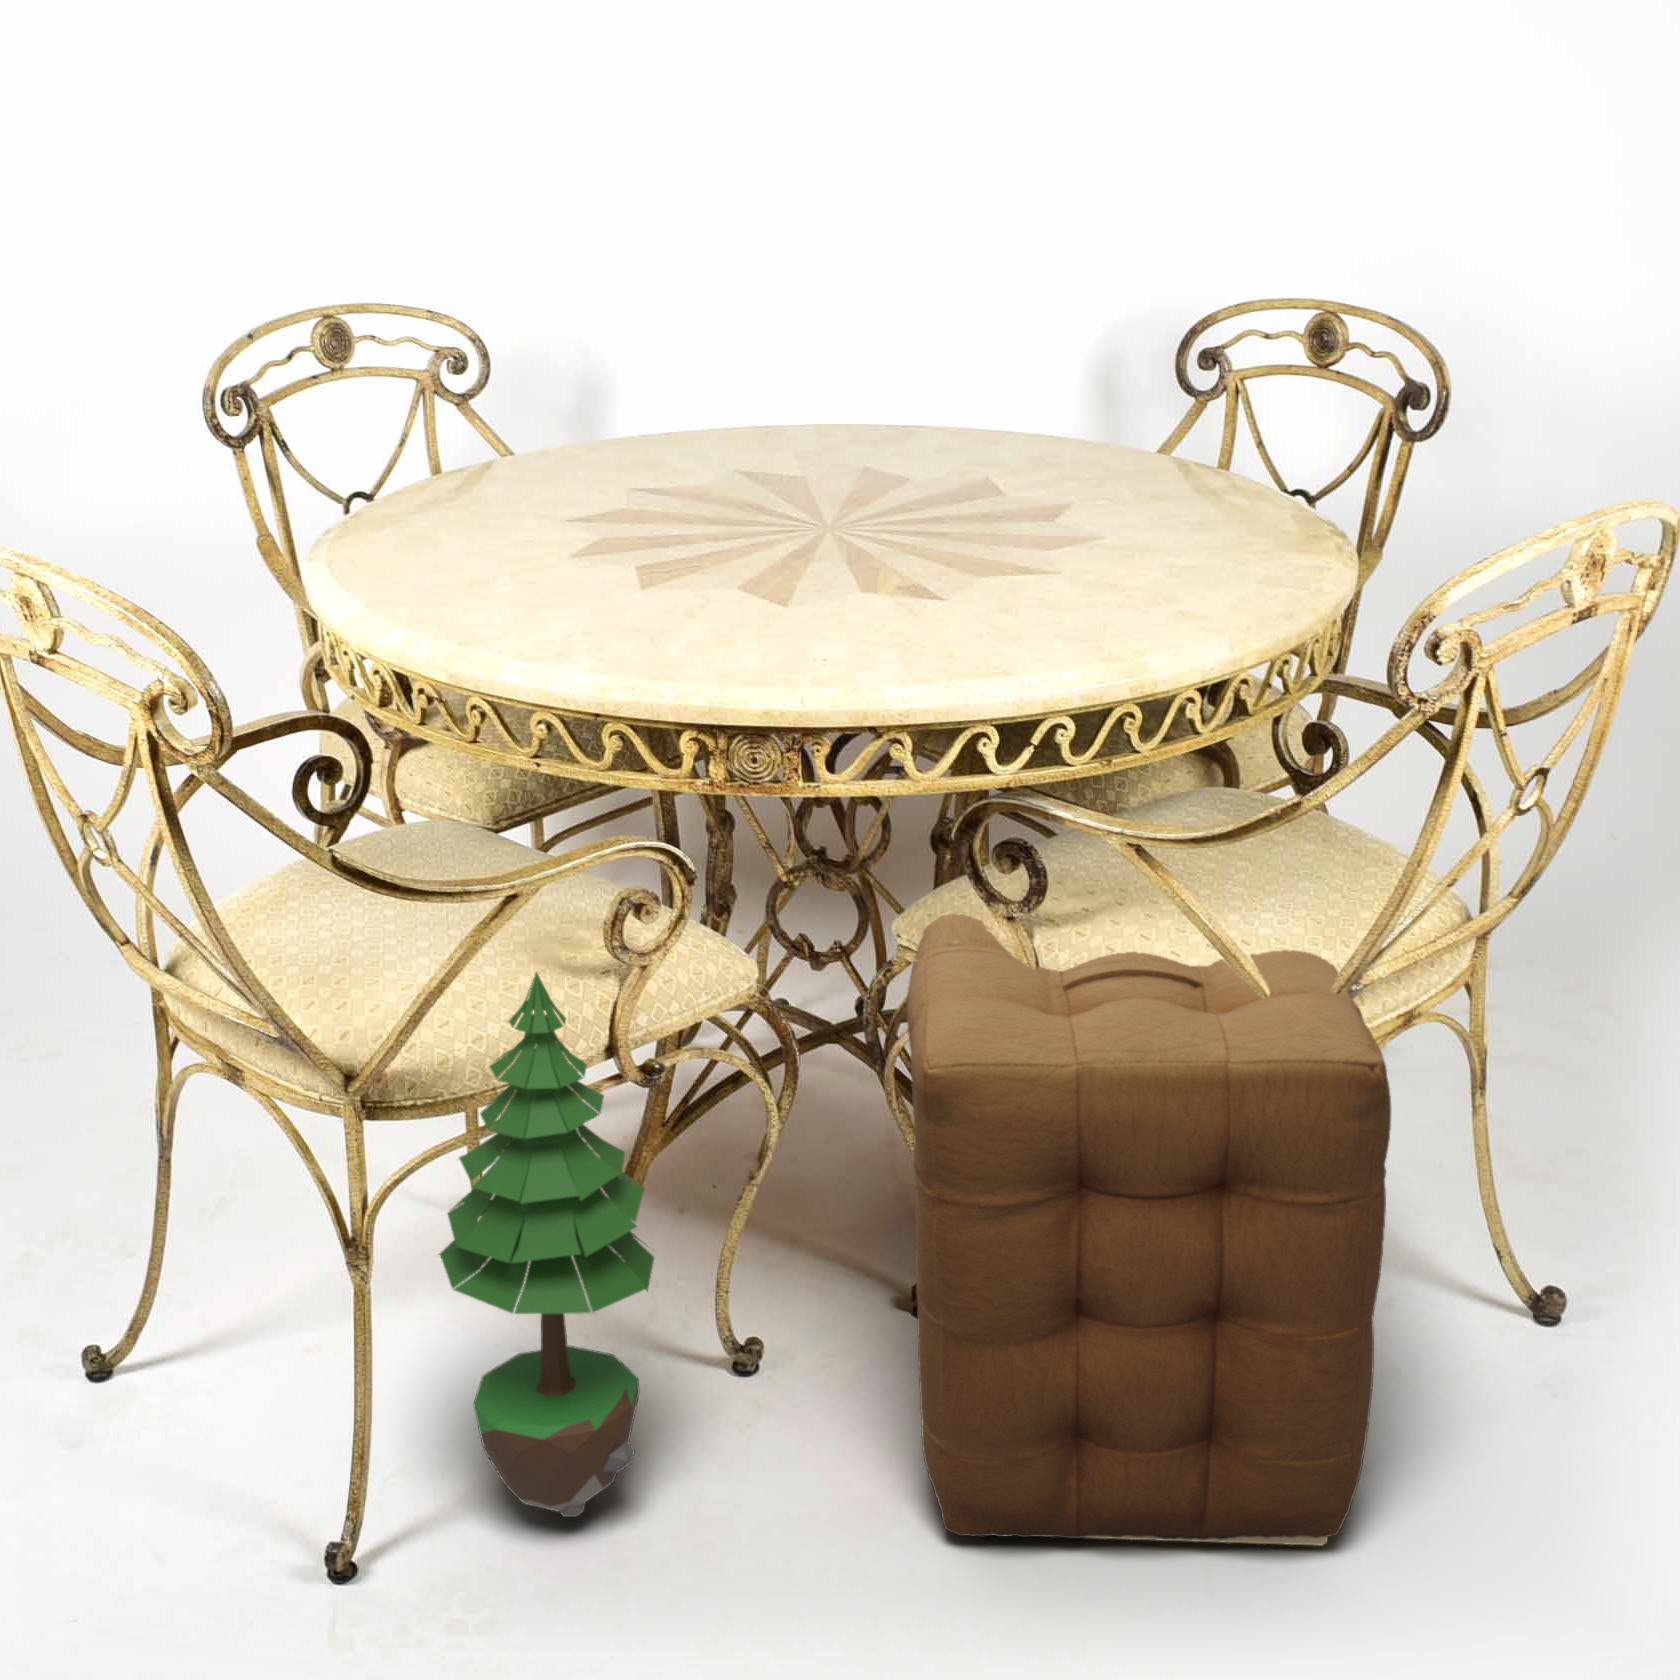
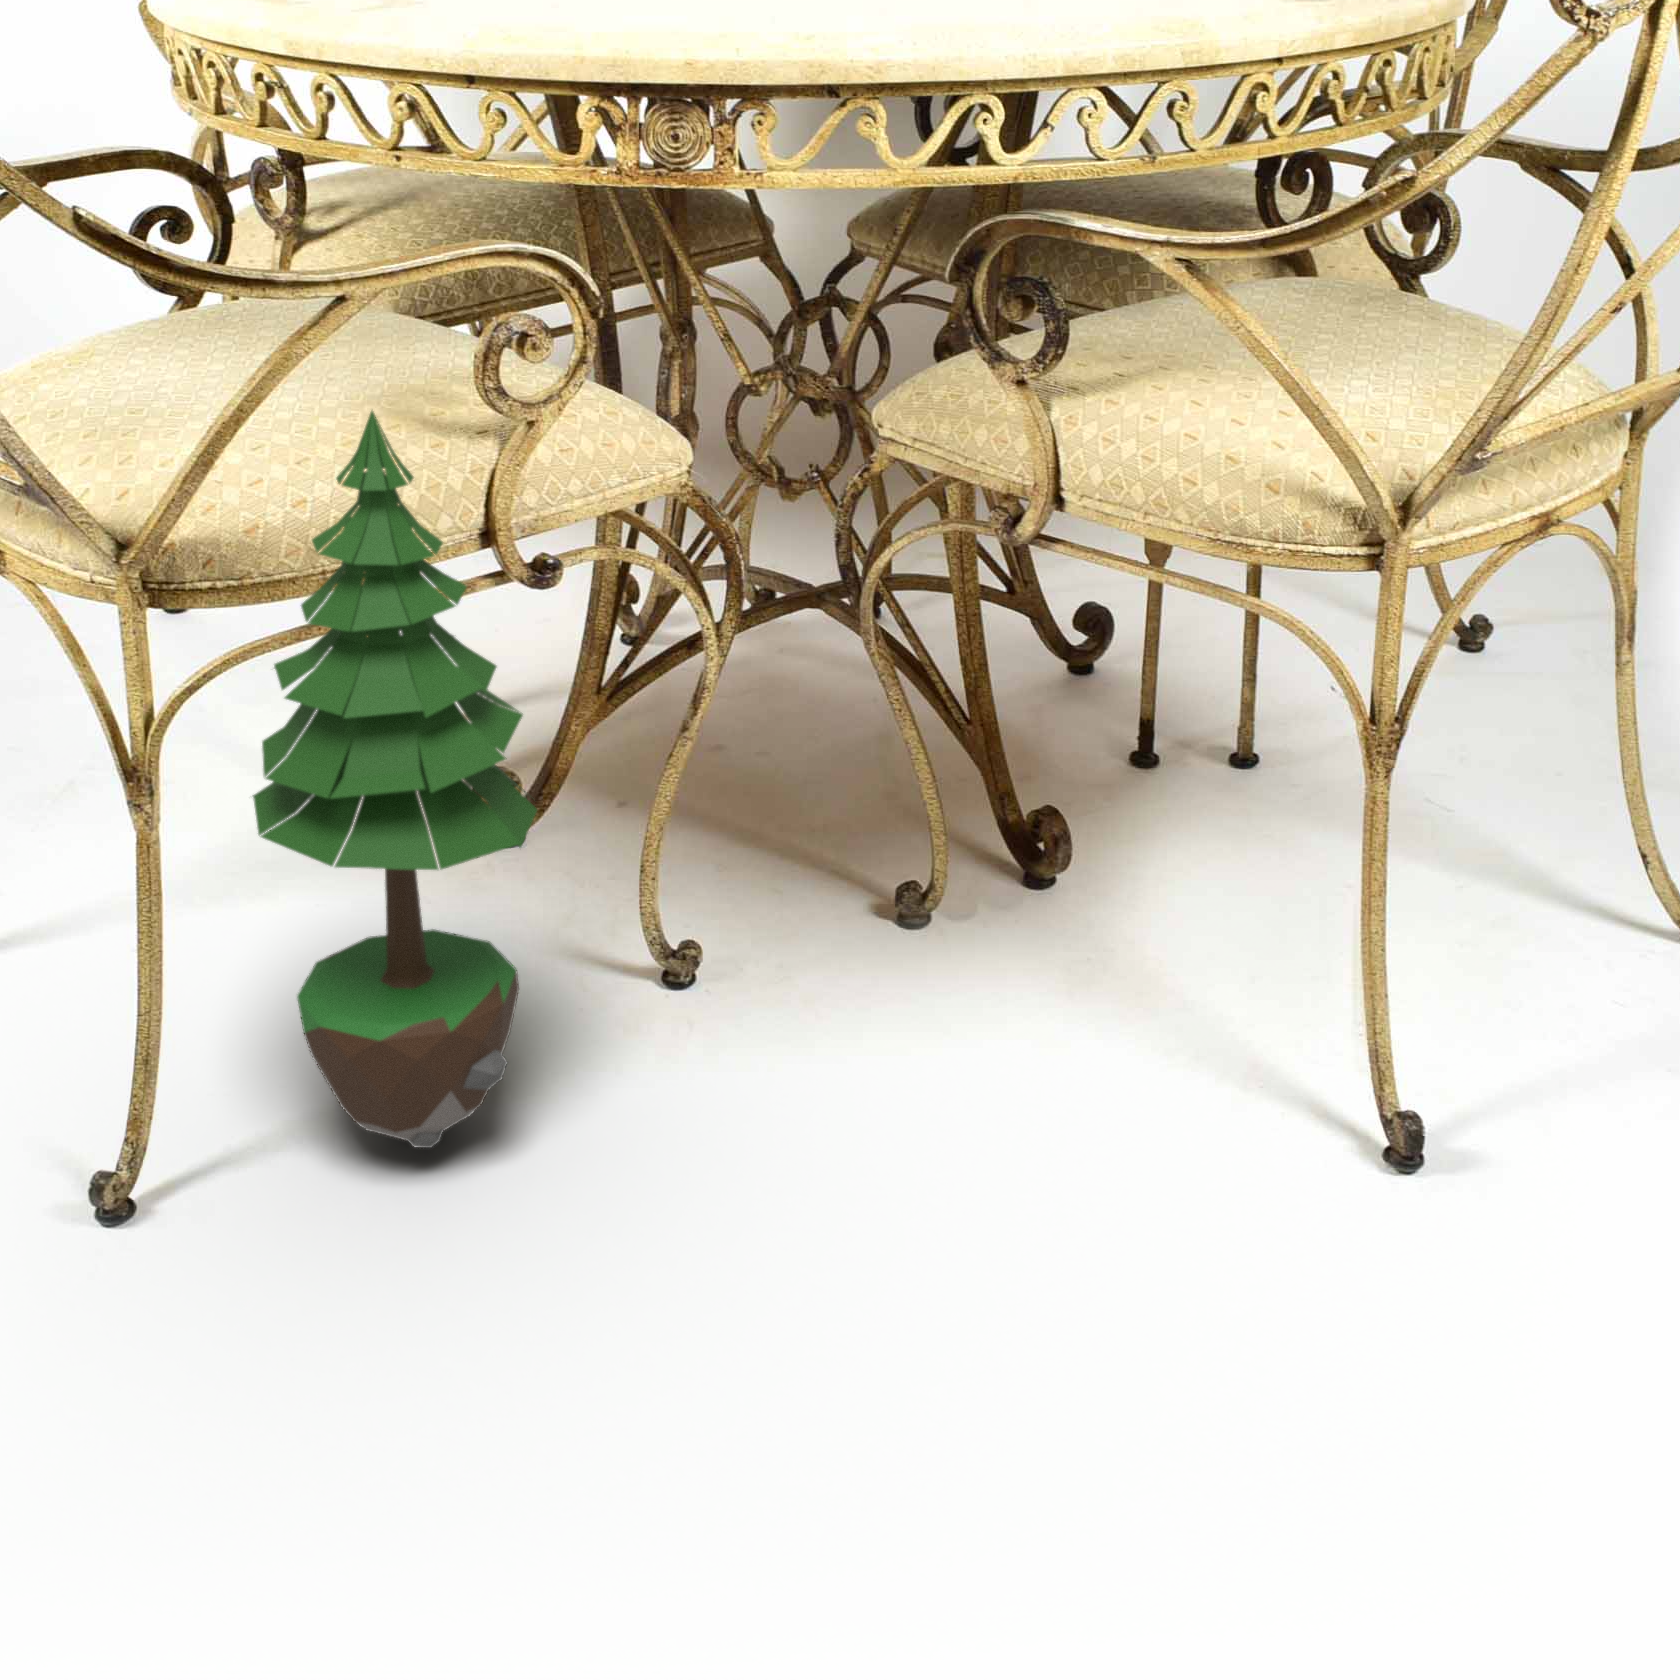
ottoman: present [907,914,1391,1546] -> none [876,378,1536,1216]

